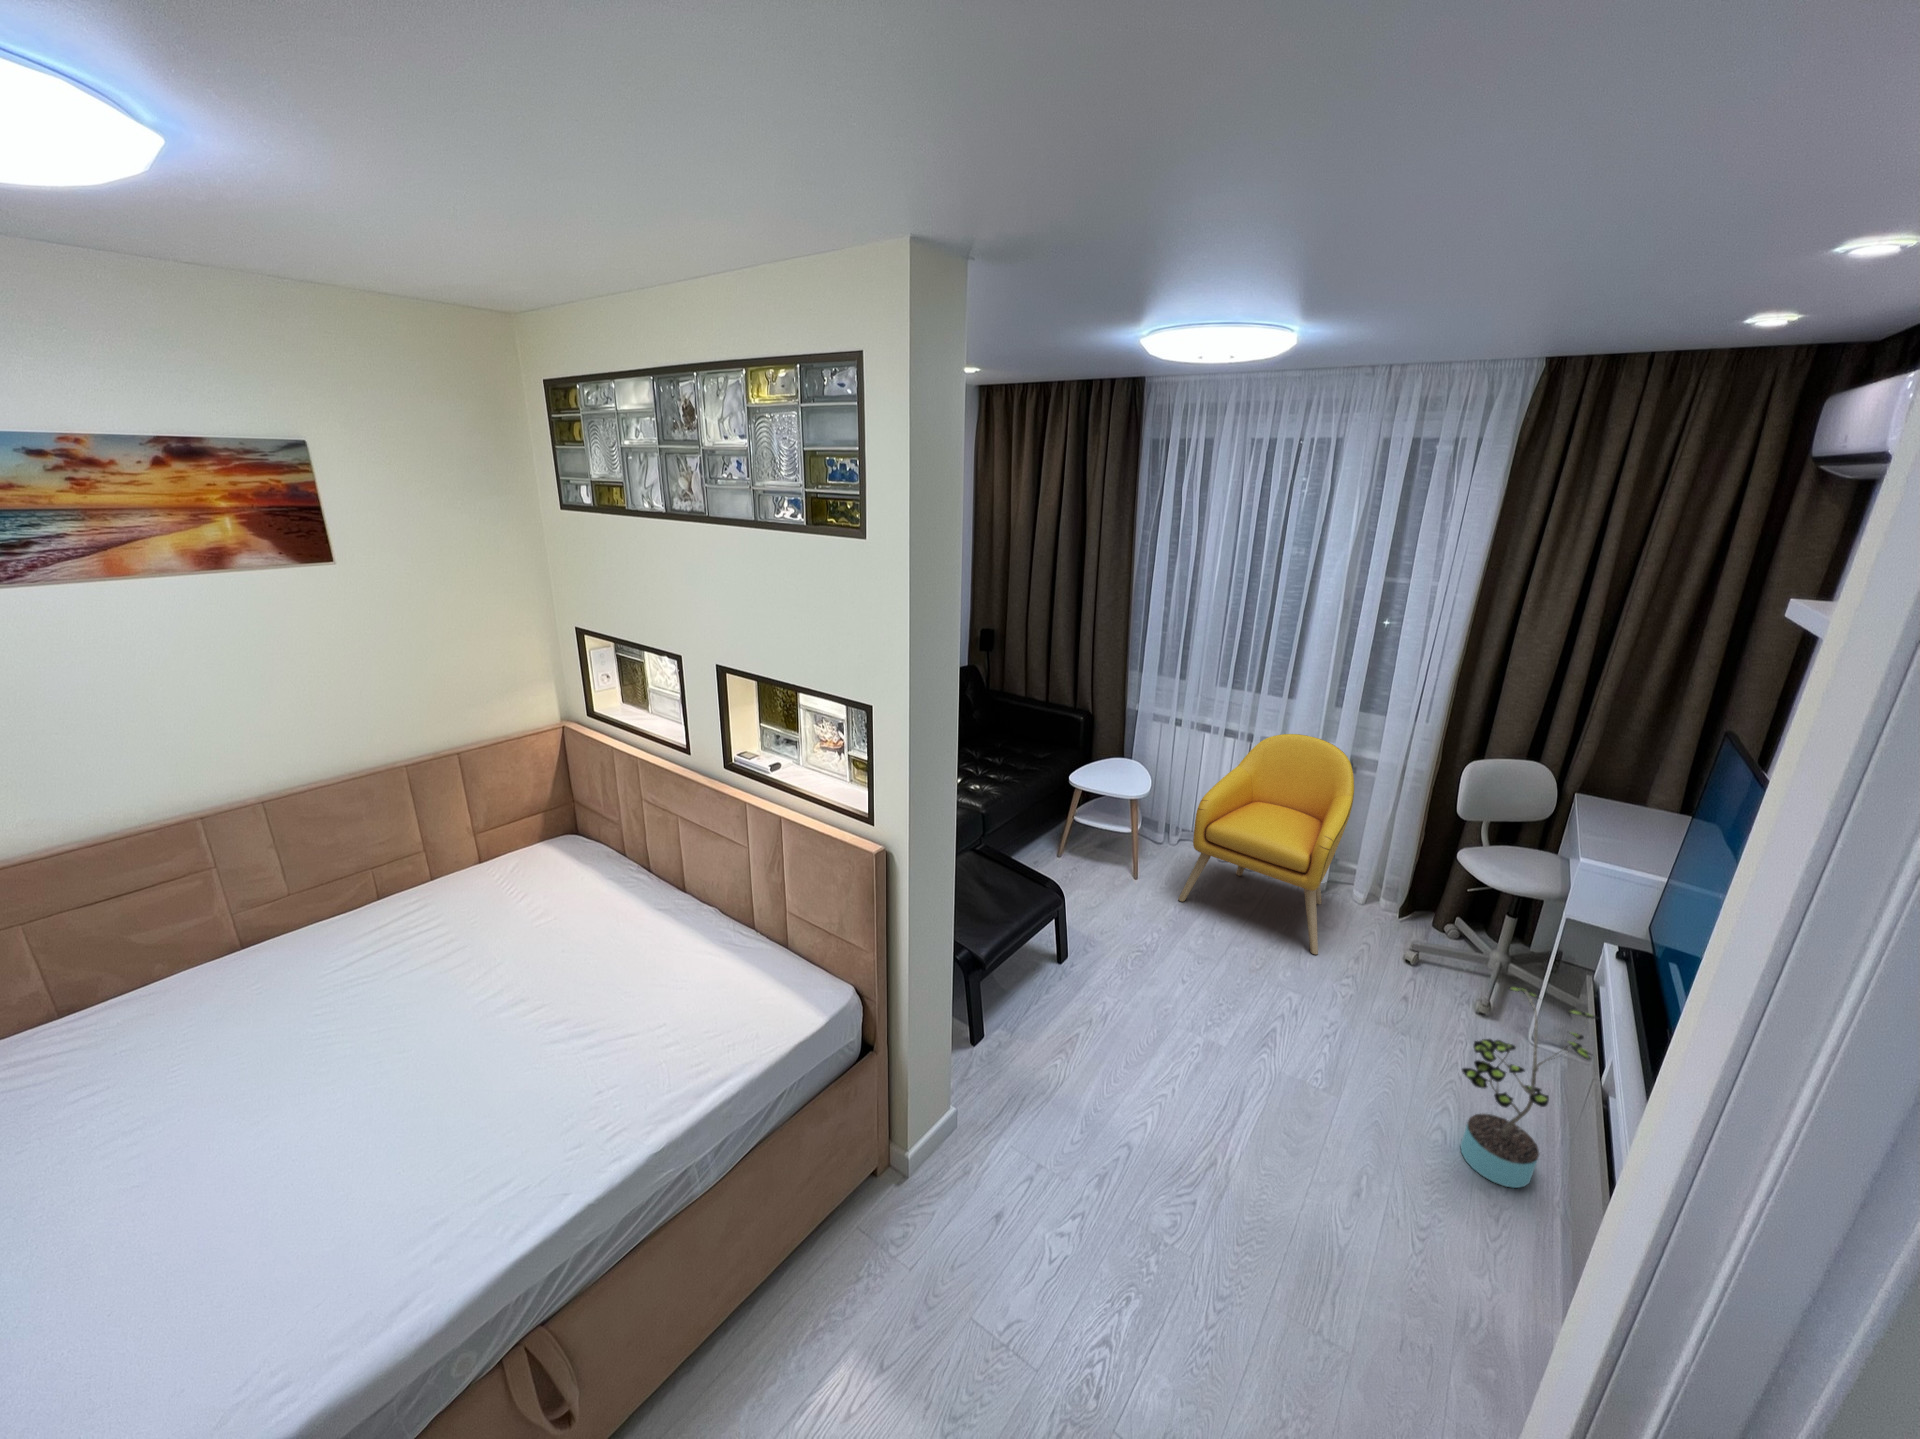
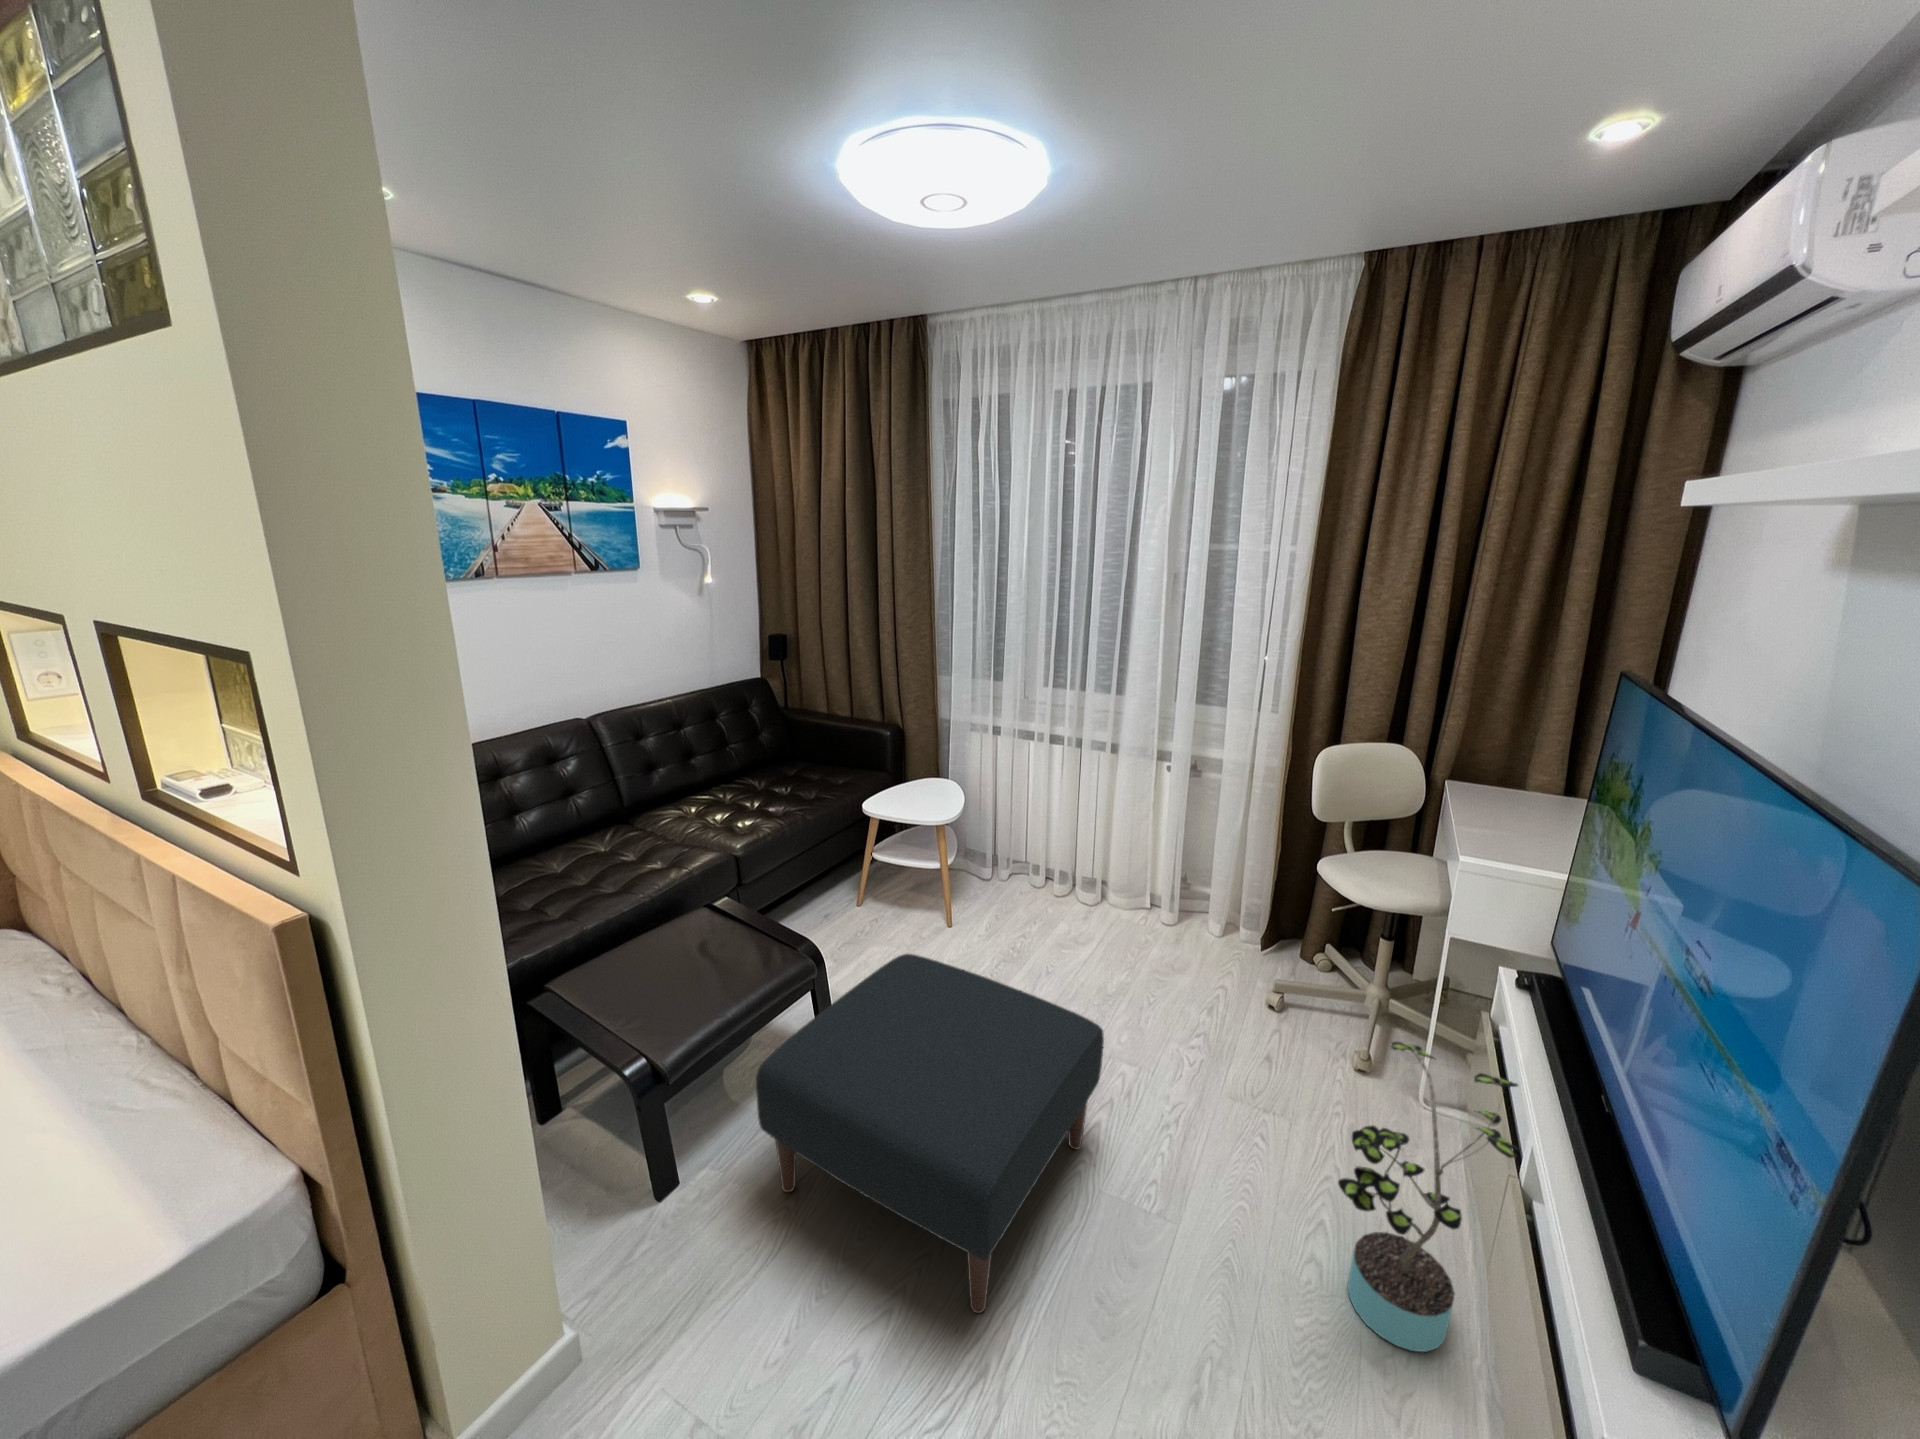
armchair: present [1178,734,1354,954] -> none [997,733,1195,1008]
ottoman: none [1045,897,1286,1130] -> present [756,954,1104,1313]

